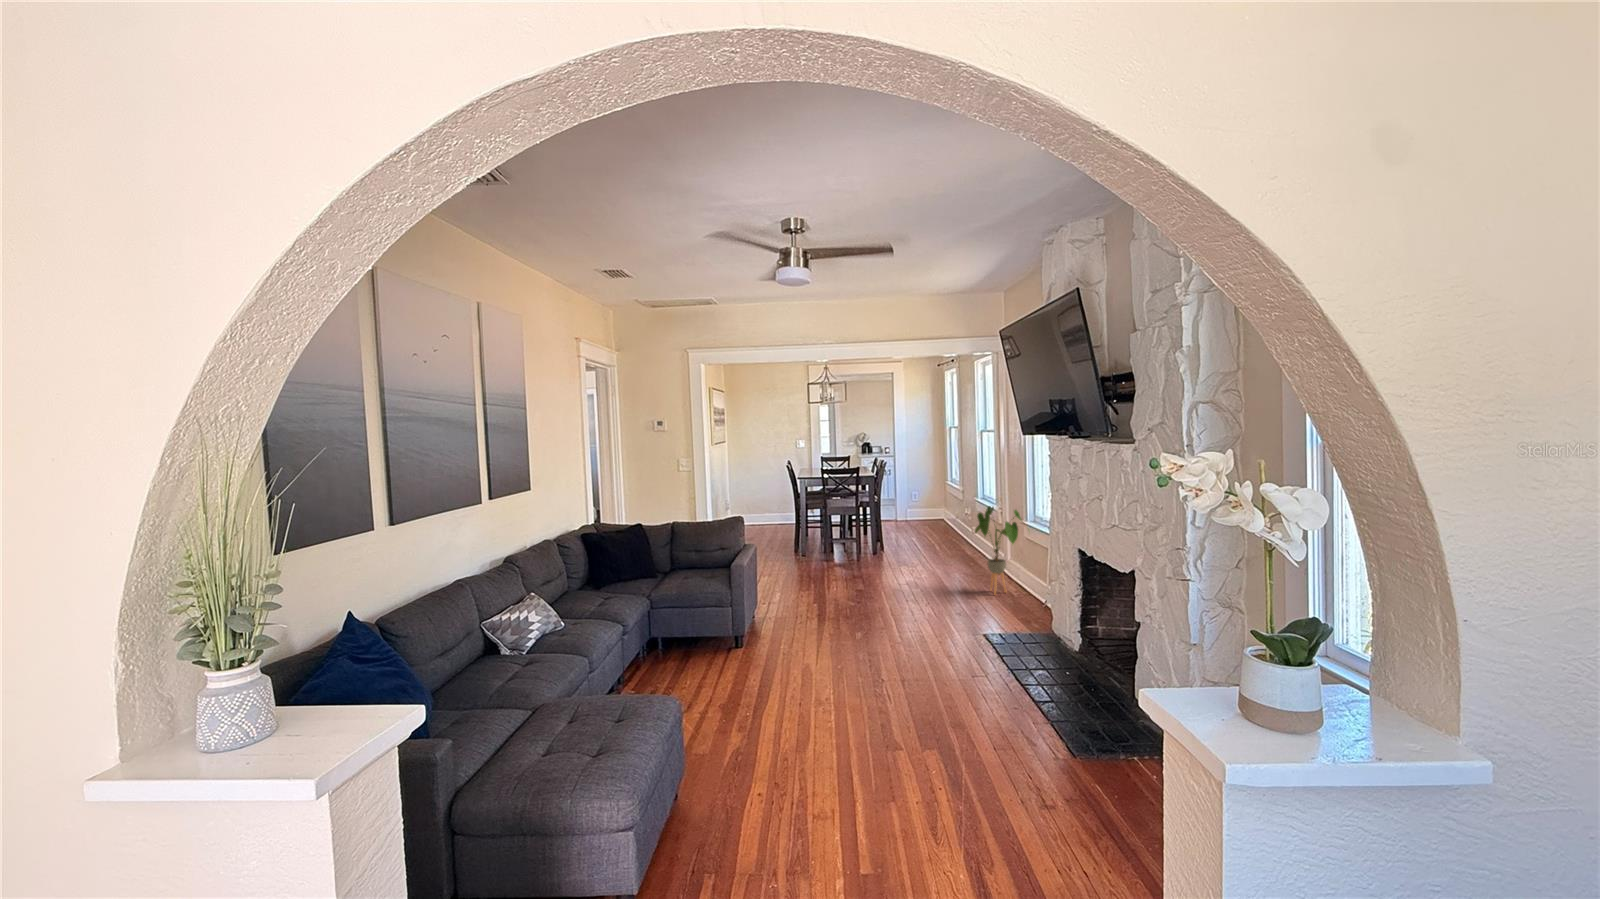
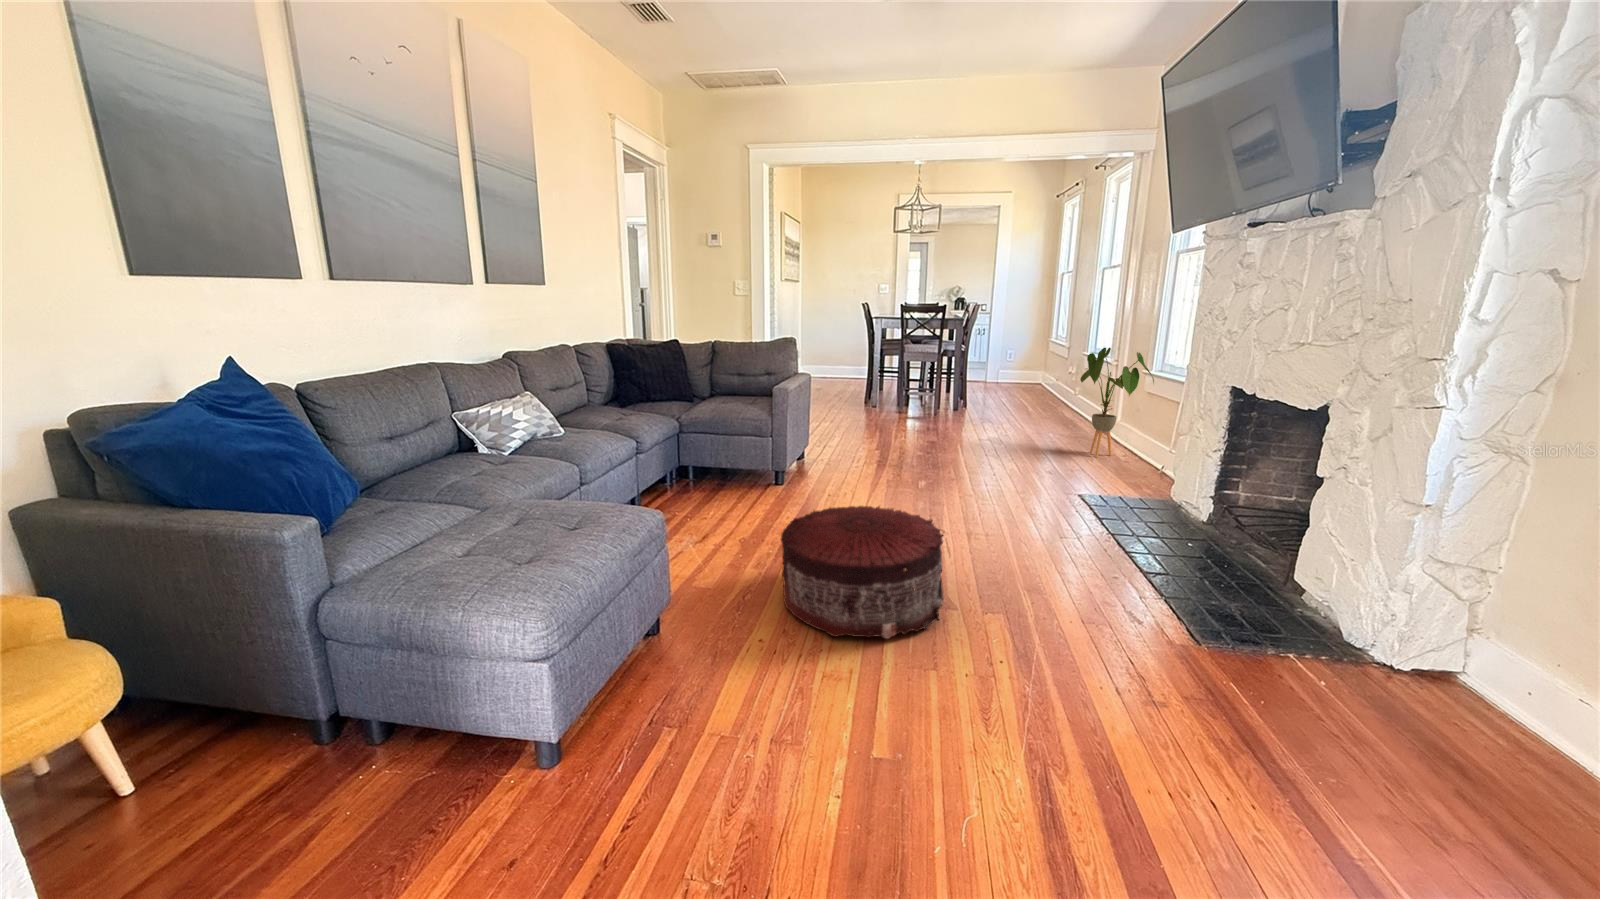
pouf: none [766,669,893,785] -> present [781,506,943,639]

